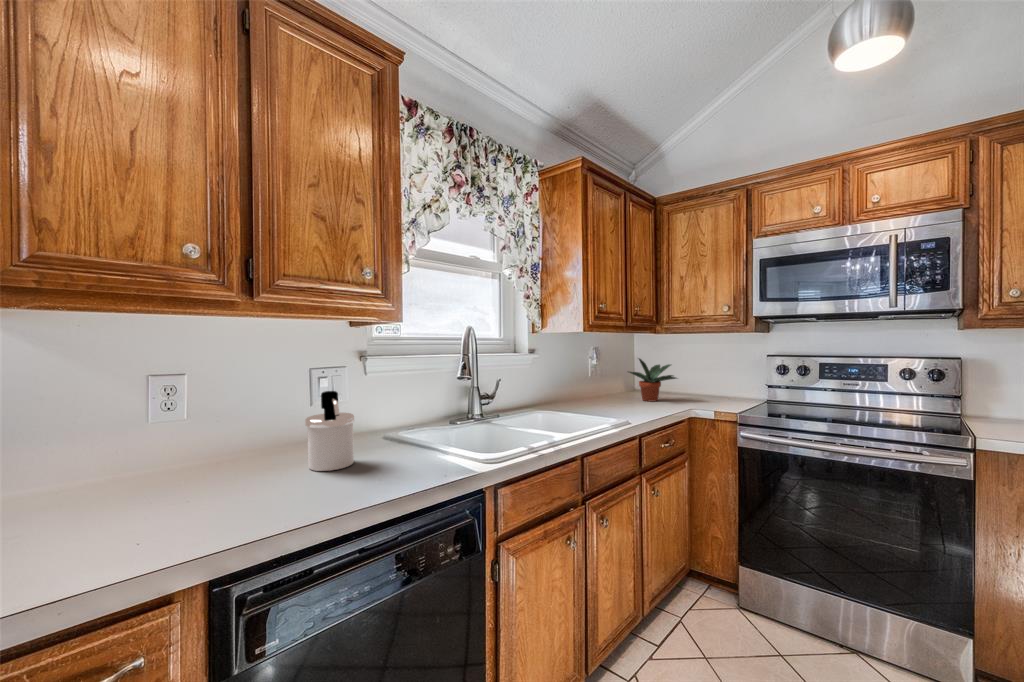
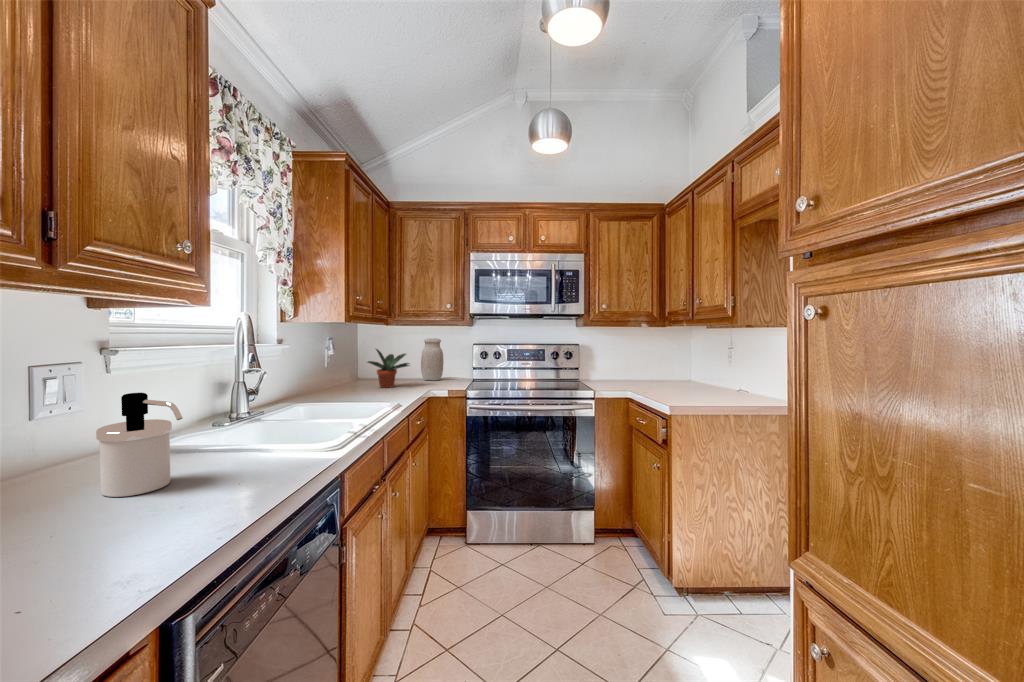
jar: none [700,347,729,397] -> present [421,338,444,380]

